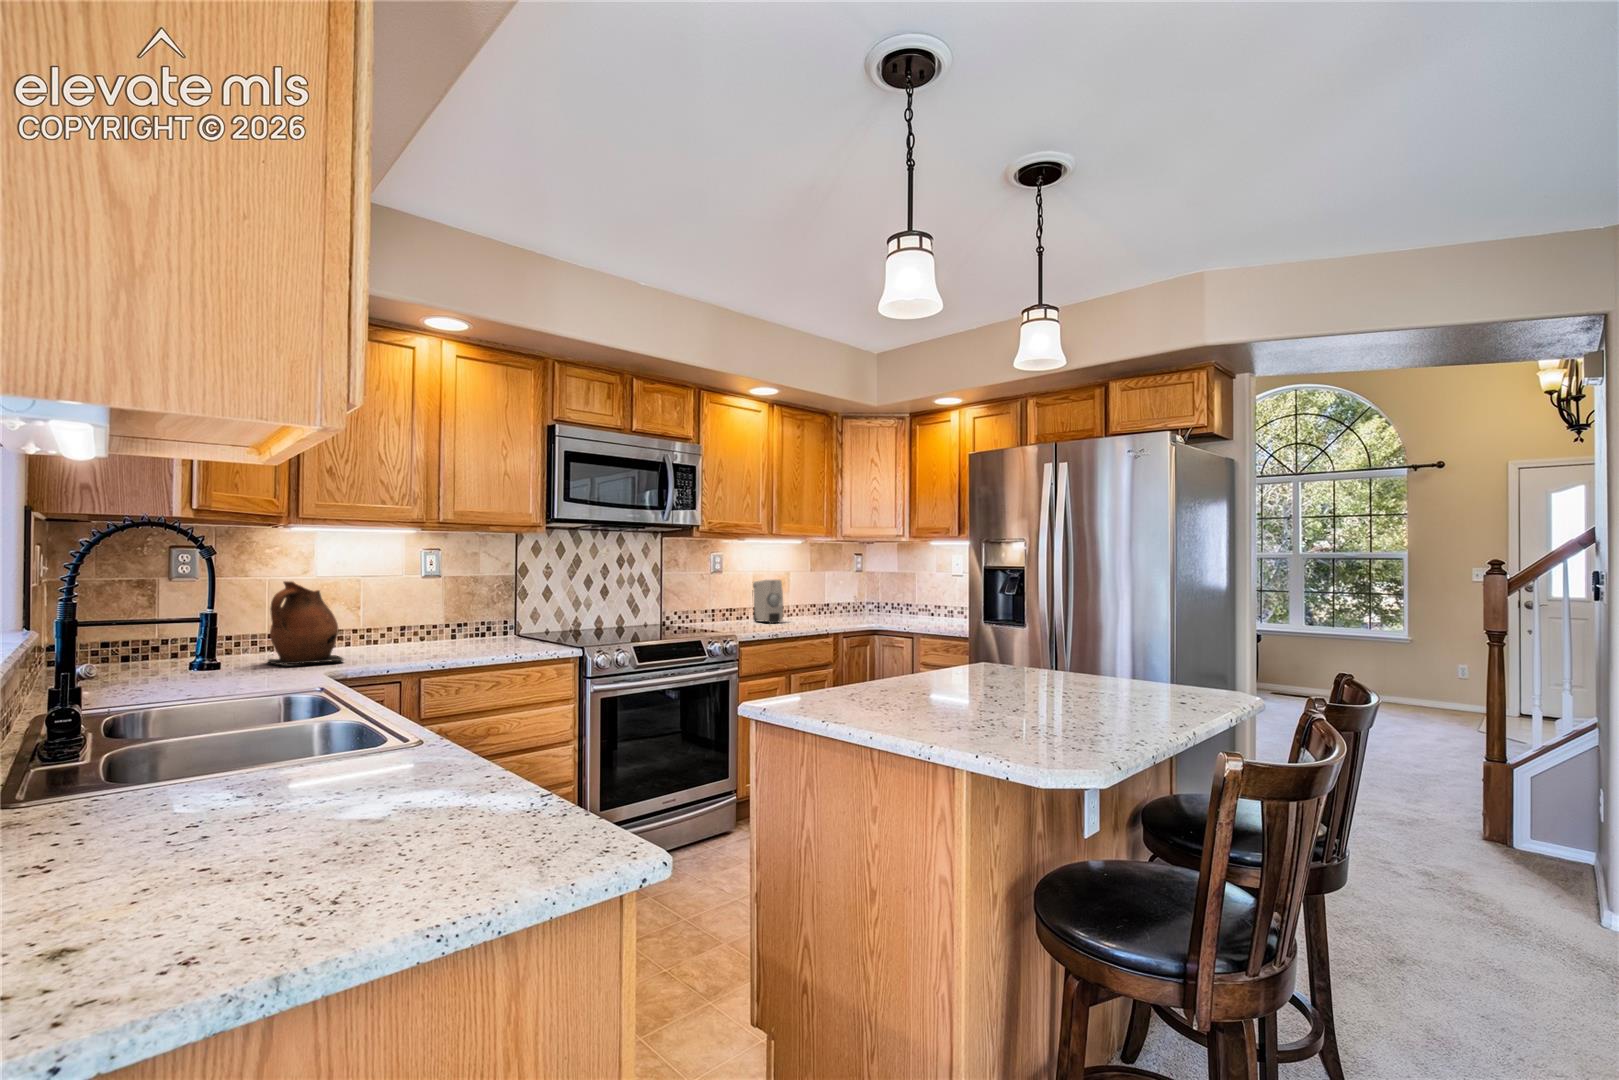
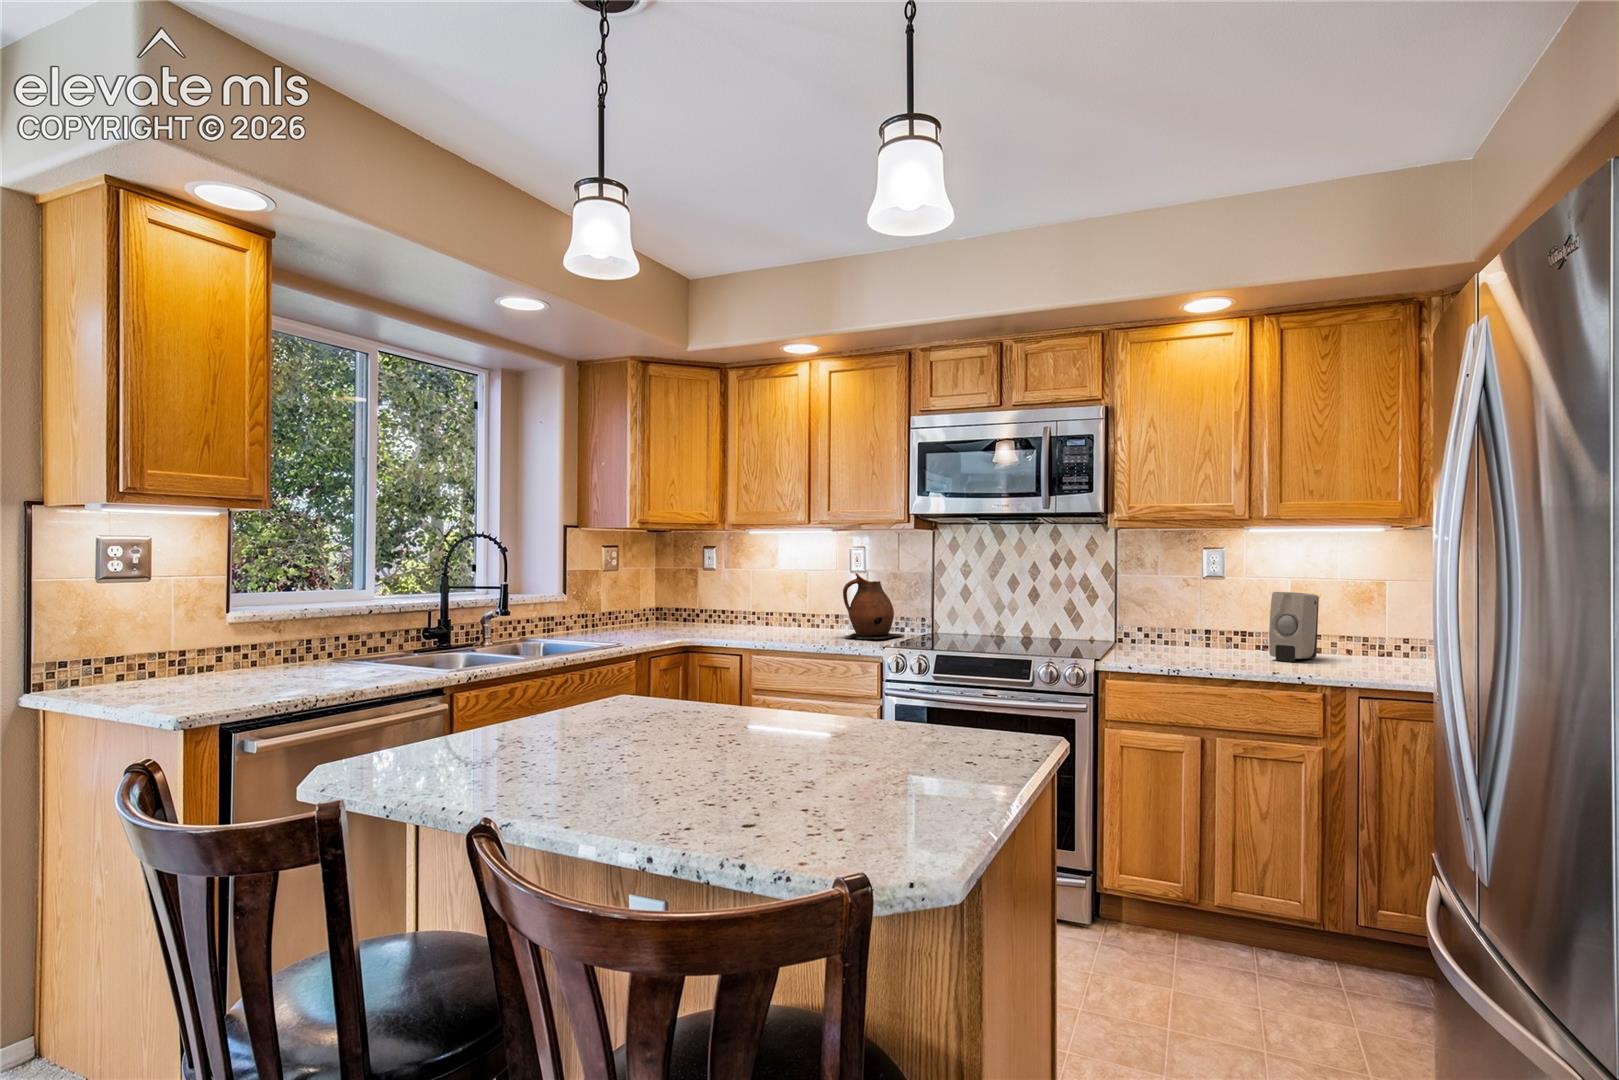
ceramic pitcher: present [267,581,344,665] -> present [843,573,904,640]

